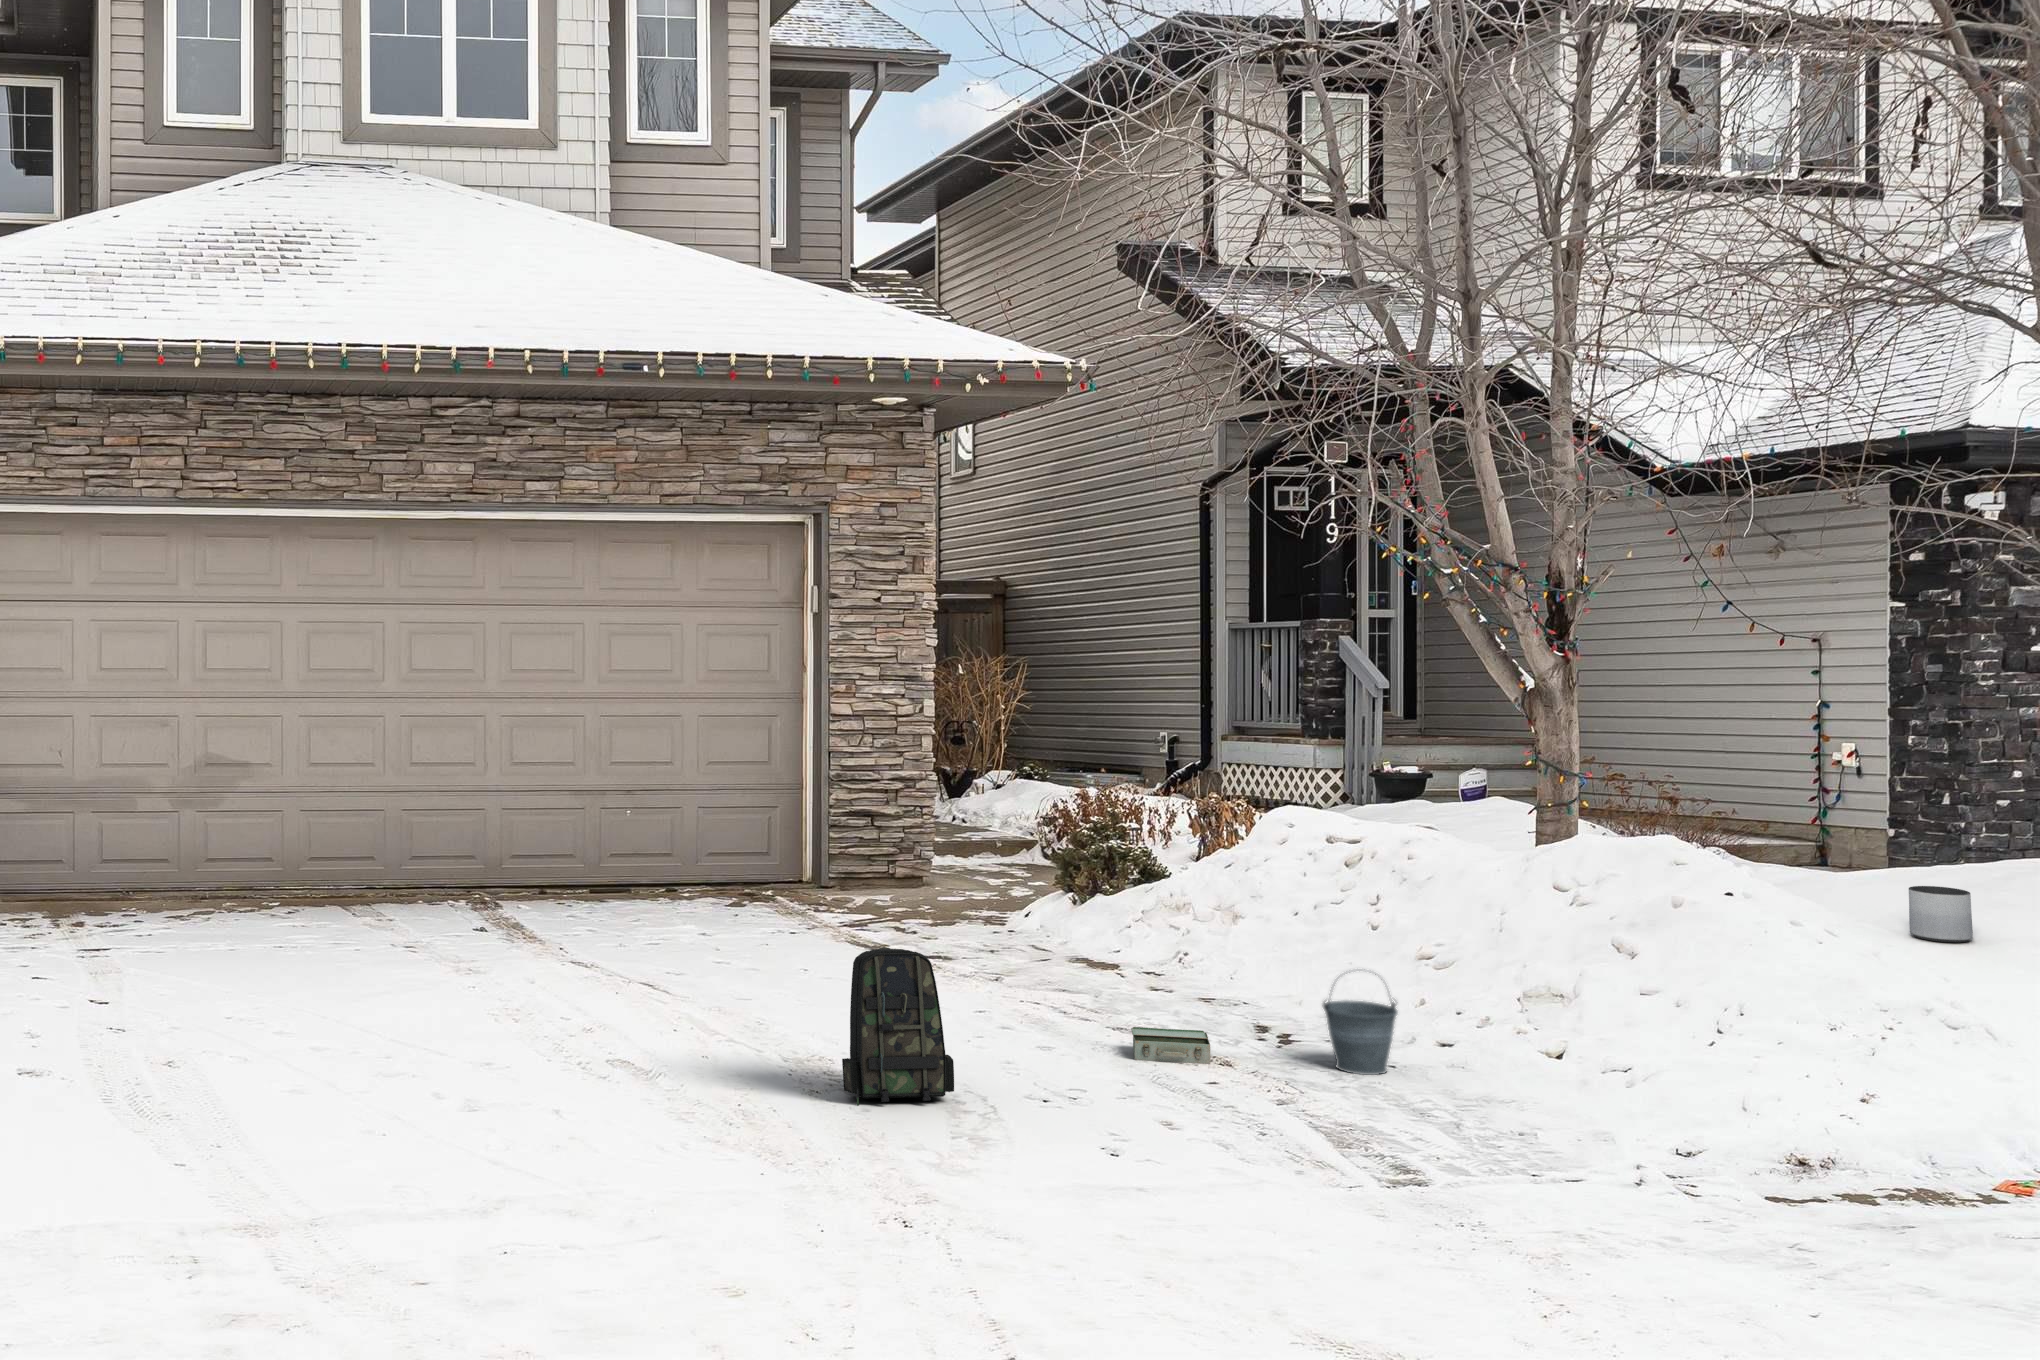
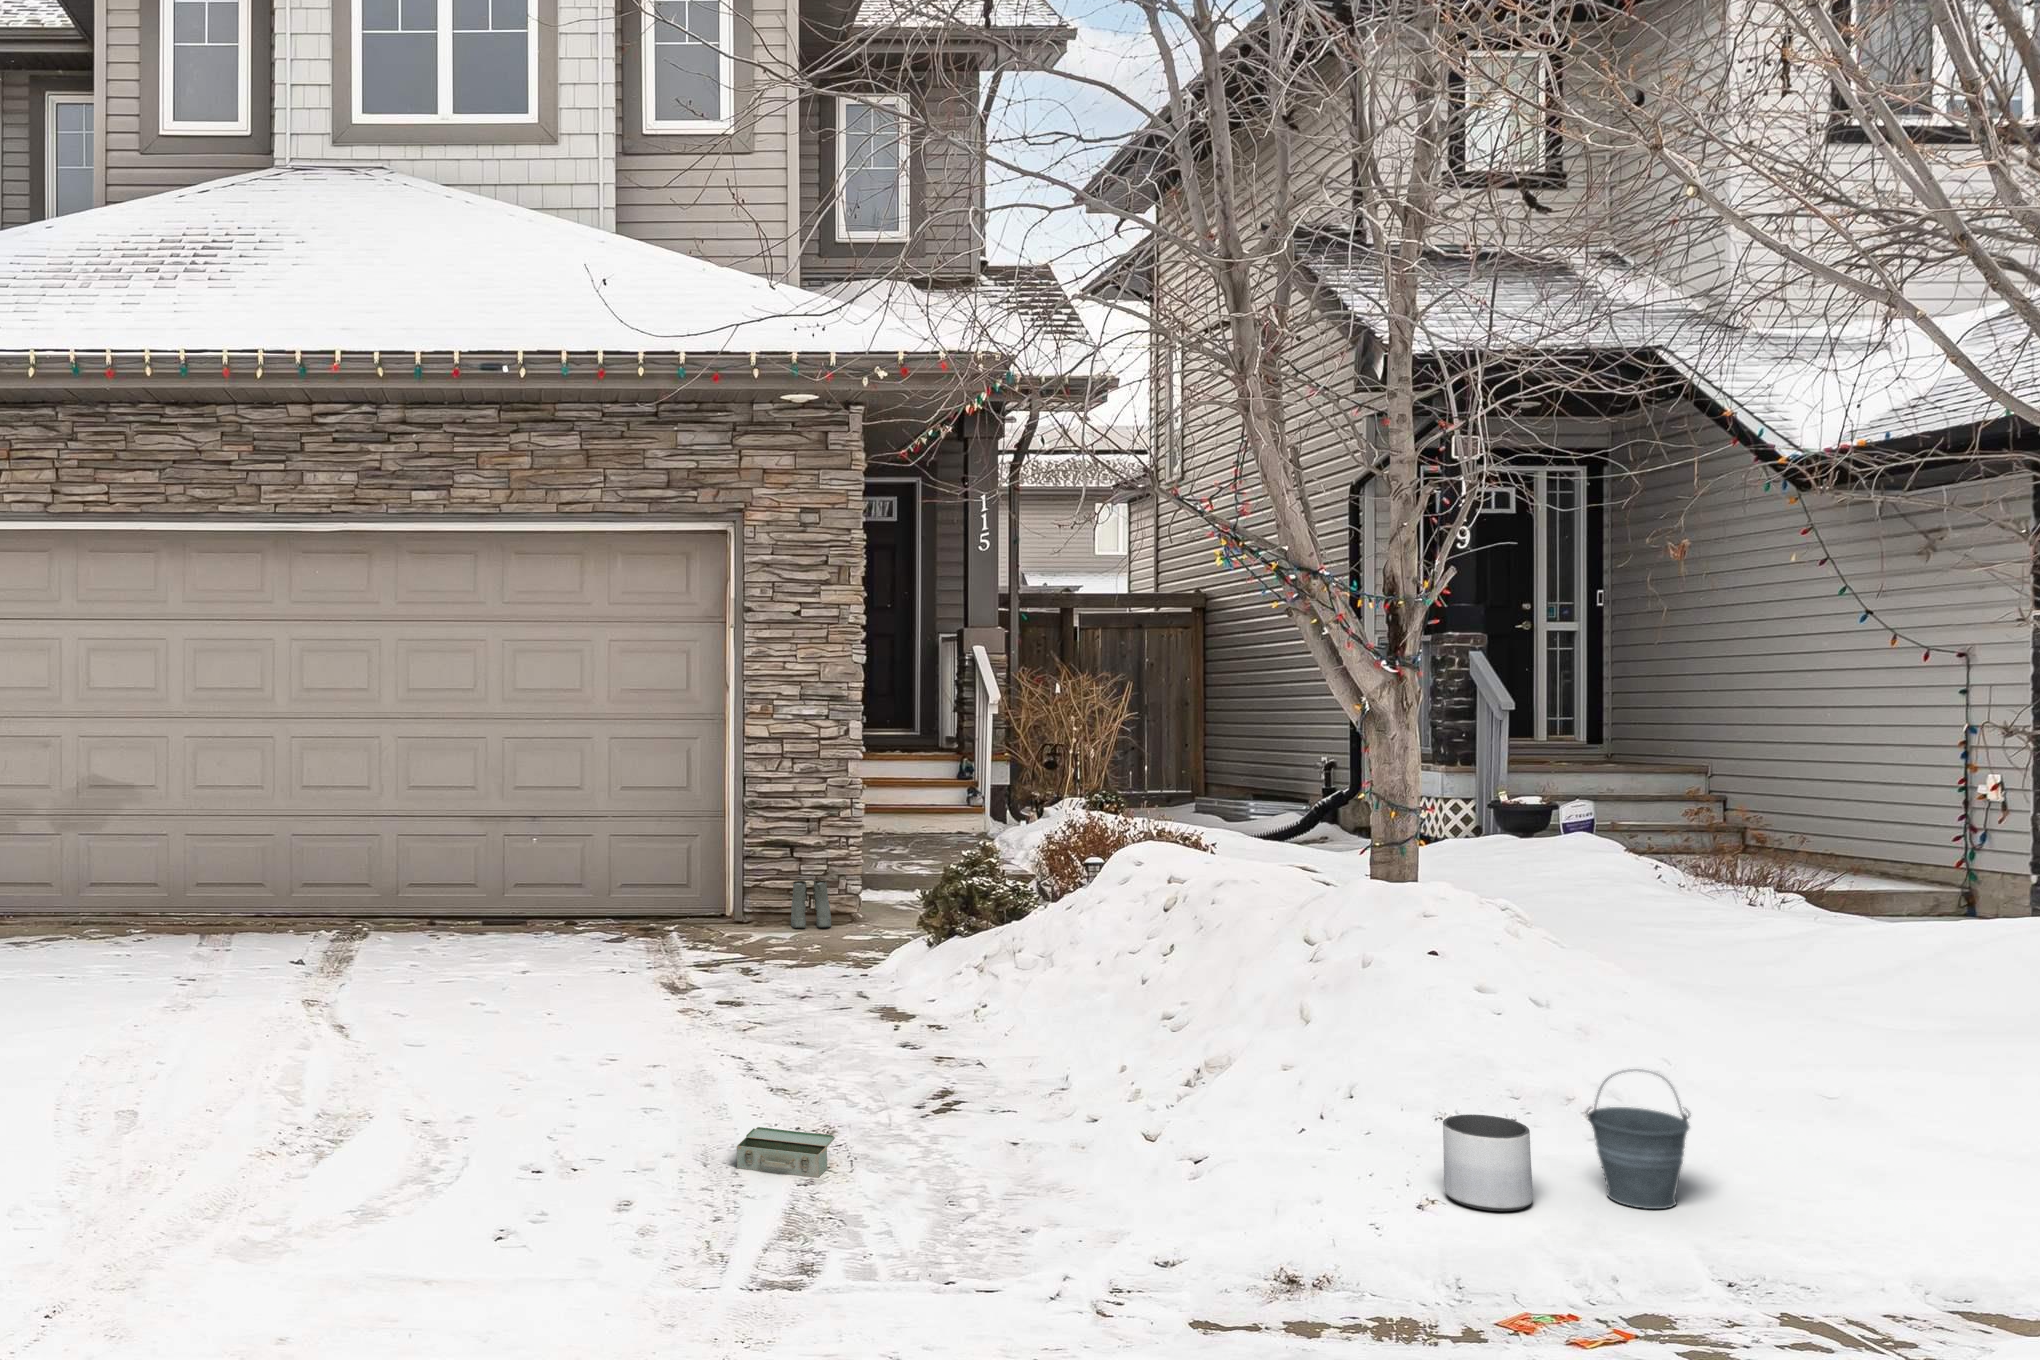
boots: none [873,845,913,888] -> present [791,881,831,928]
planter: present [1909,886,1973,942] -> present [1443,1115,1533,1211]
backpack: present [842,947,954,1106] -> none [314,1034,440,1220]
bucket: present [1322,974,1398,1075] -> present [1585,1070,1690,1209]

